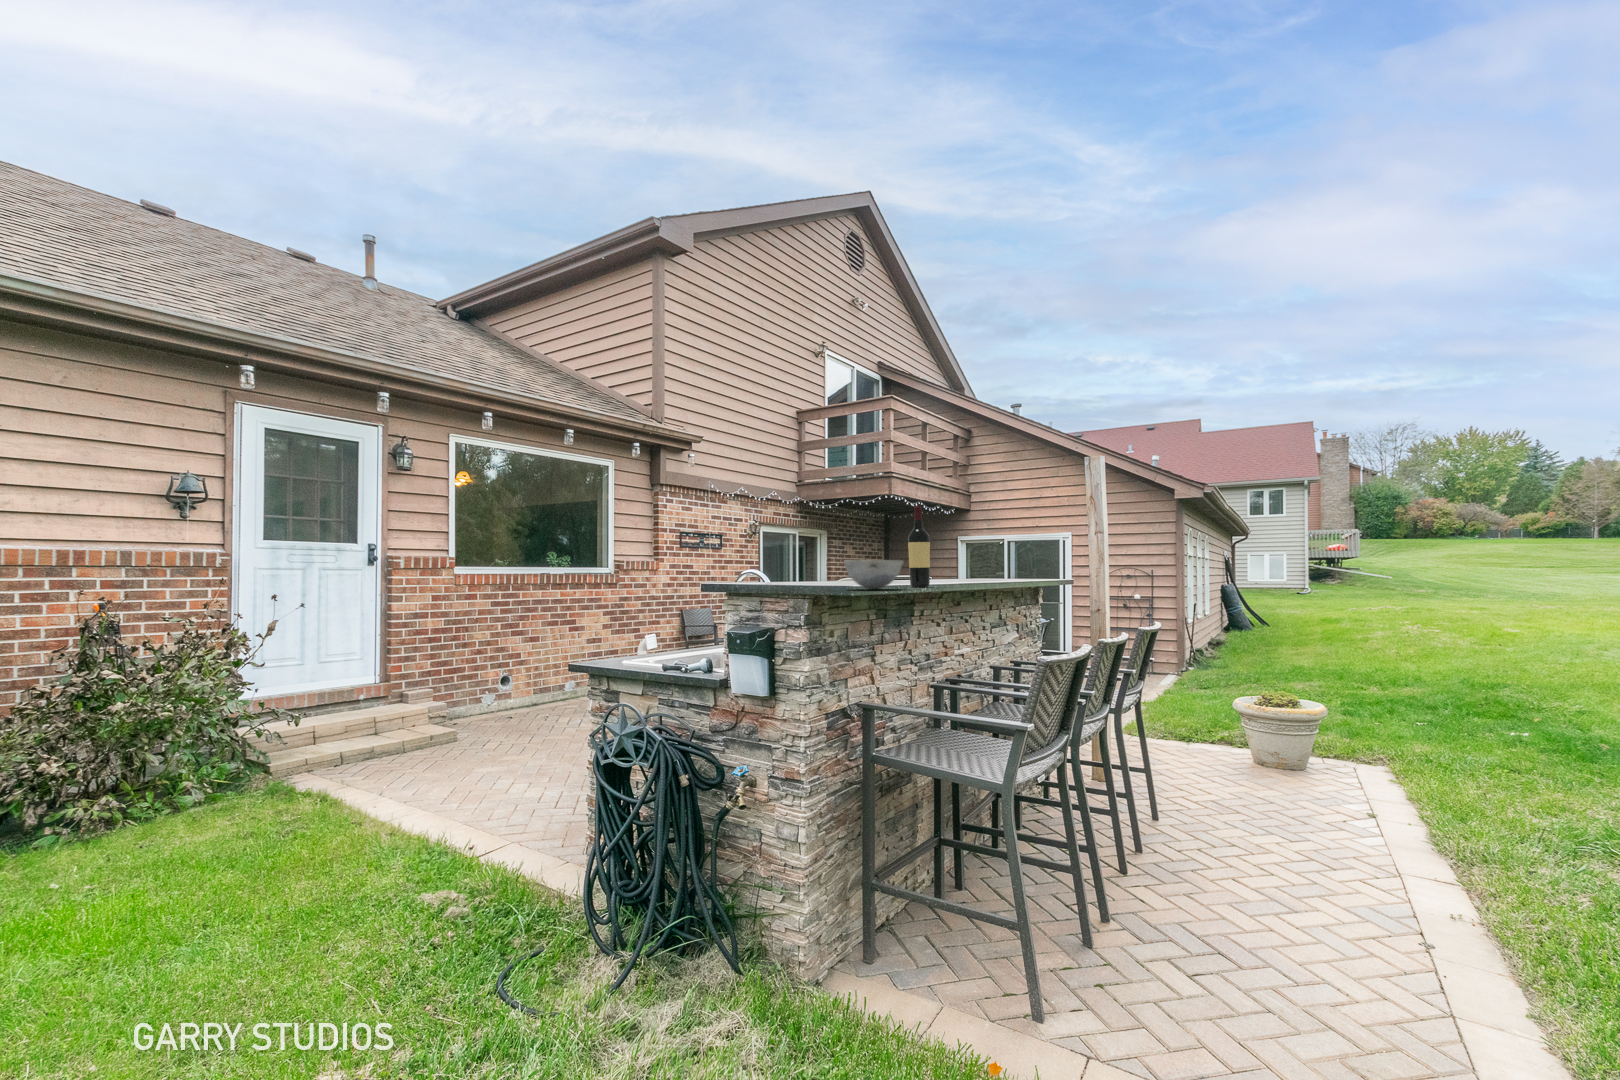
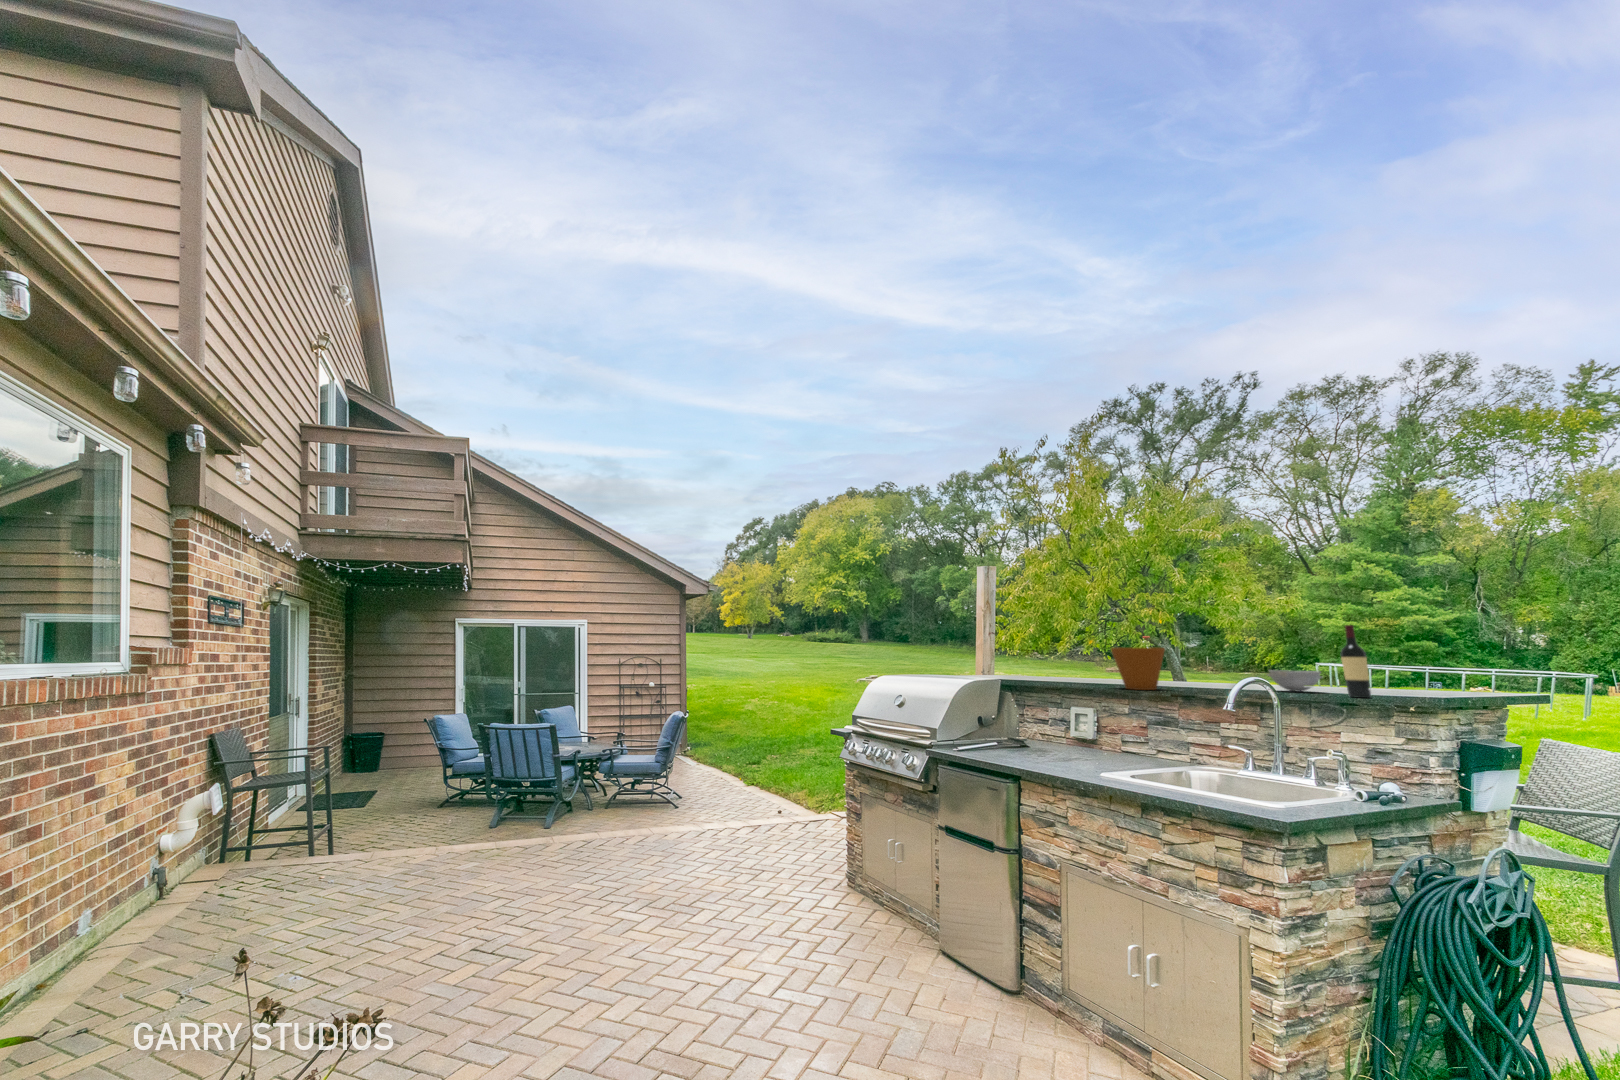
wine bottle: present [908,506,930,587] -> present [1341,625,1371,698]
flower pot: none [789,537,844,585] -> present [1111,648,1165,690]

